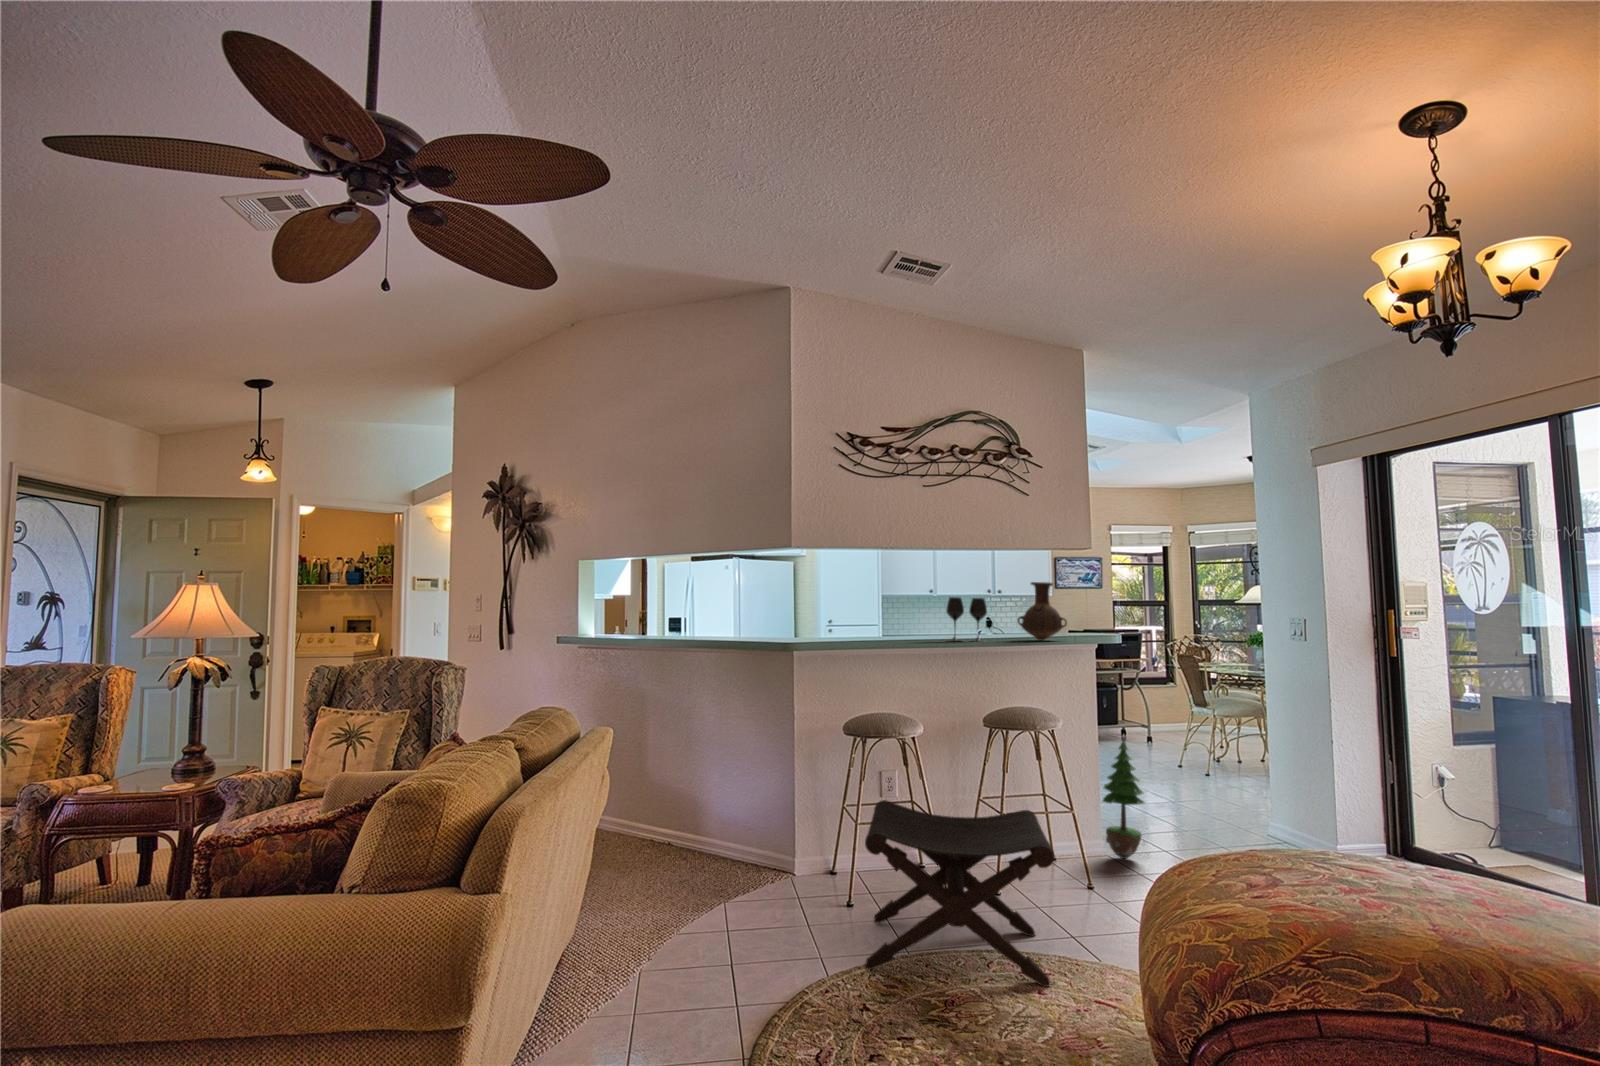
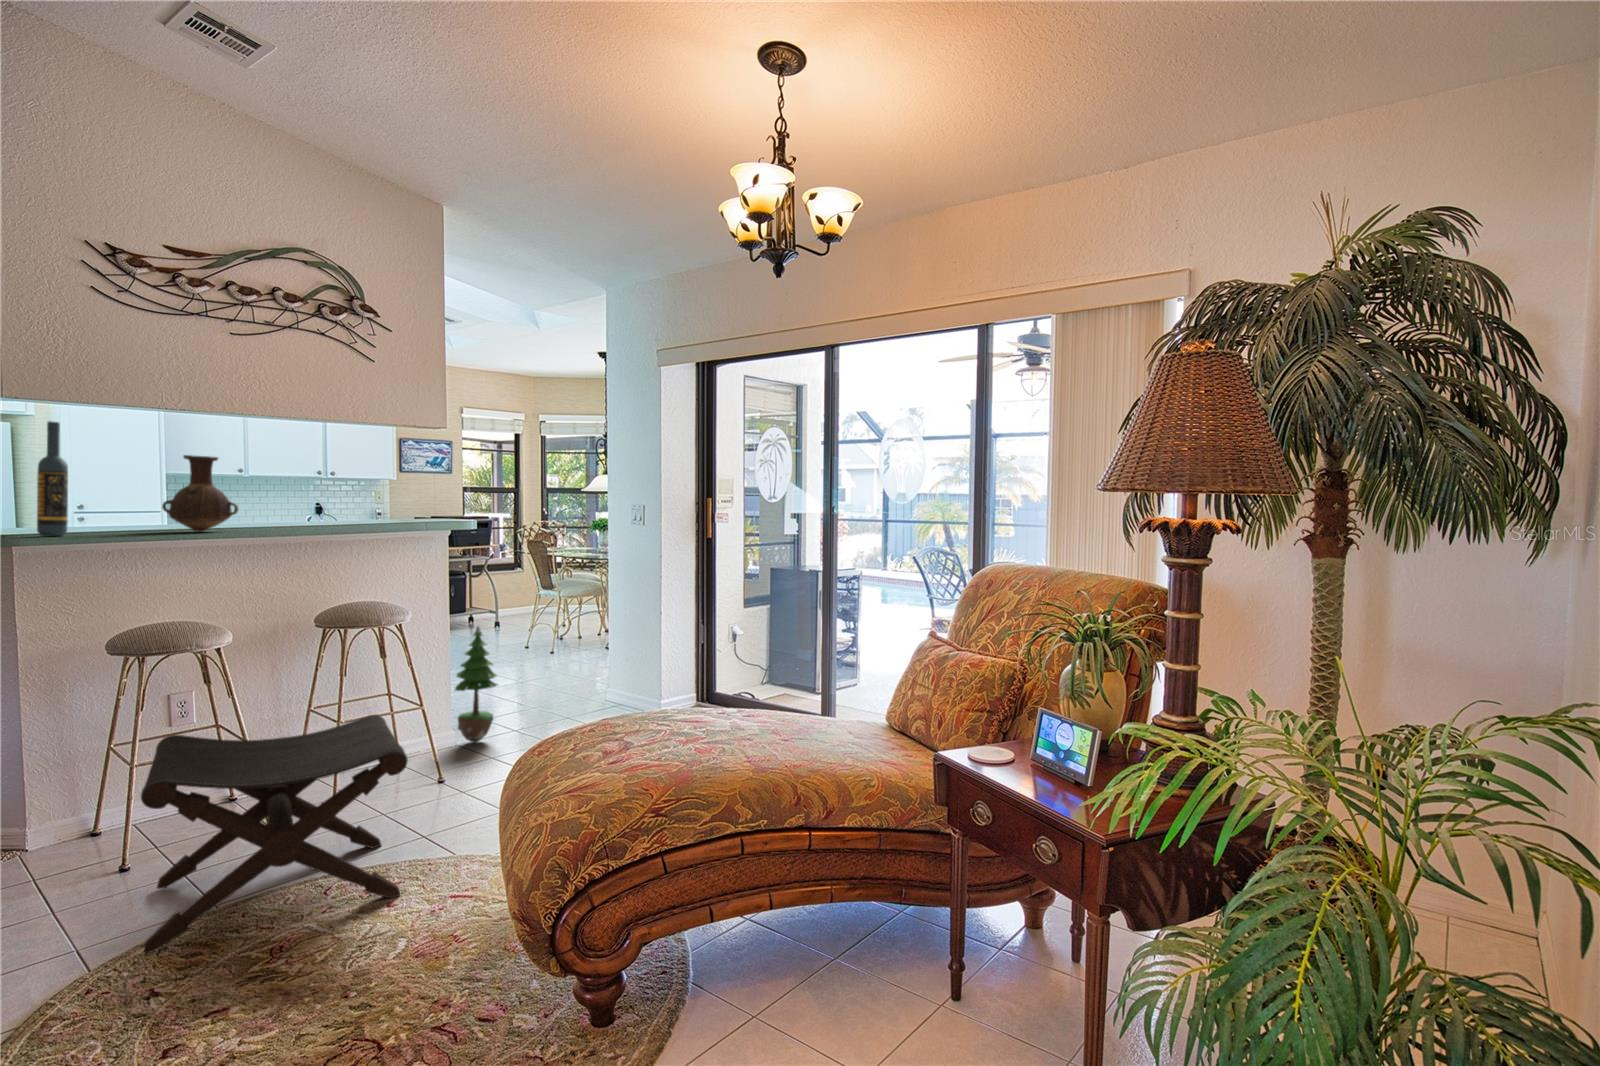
wine bottle: none [811,563,827,643] -> present [37,421,68,536]
vase: present [1017,582,1067,640] -> present [162,455,238,531]
wine glass: present [946,597,987,642] -> none [265,477,323,530]

